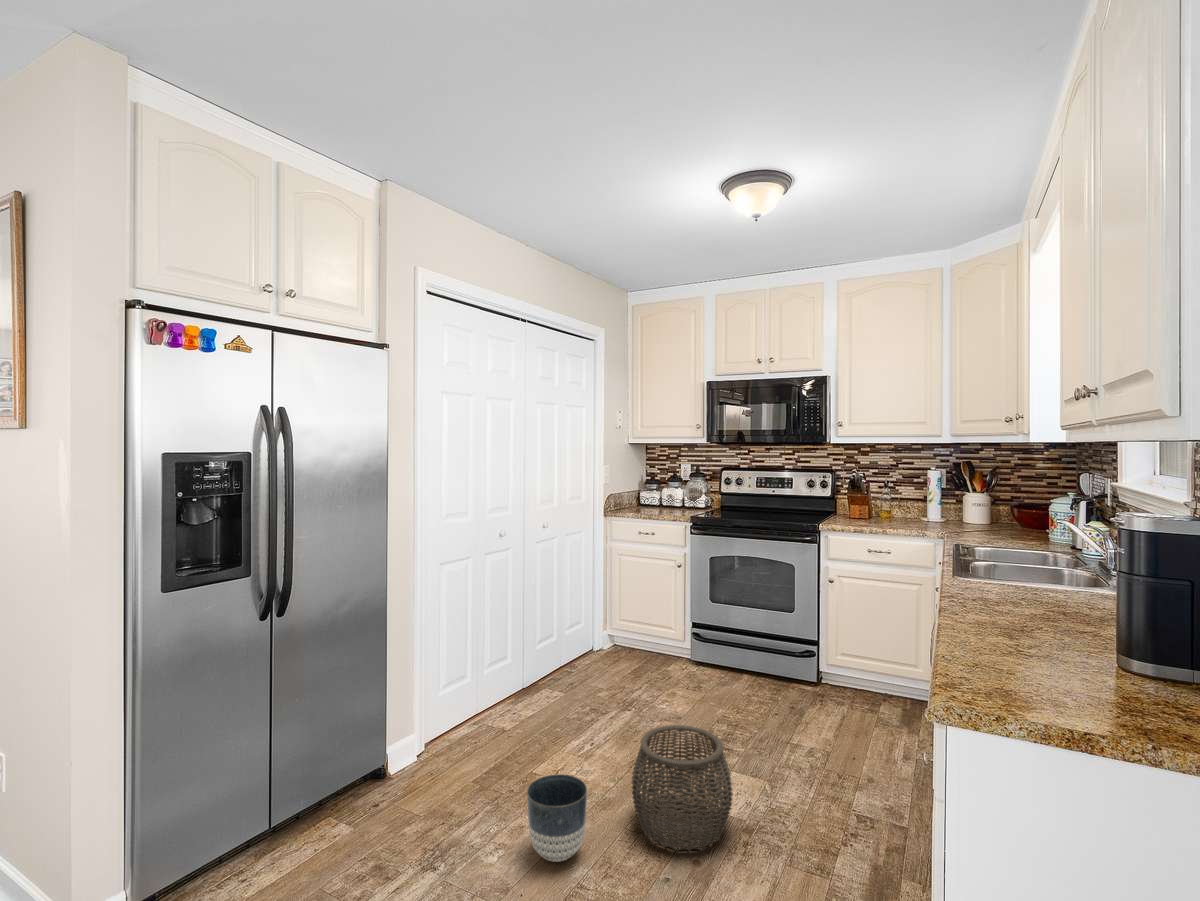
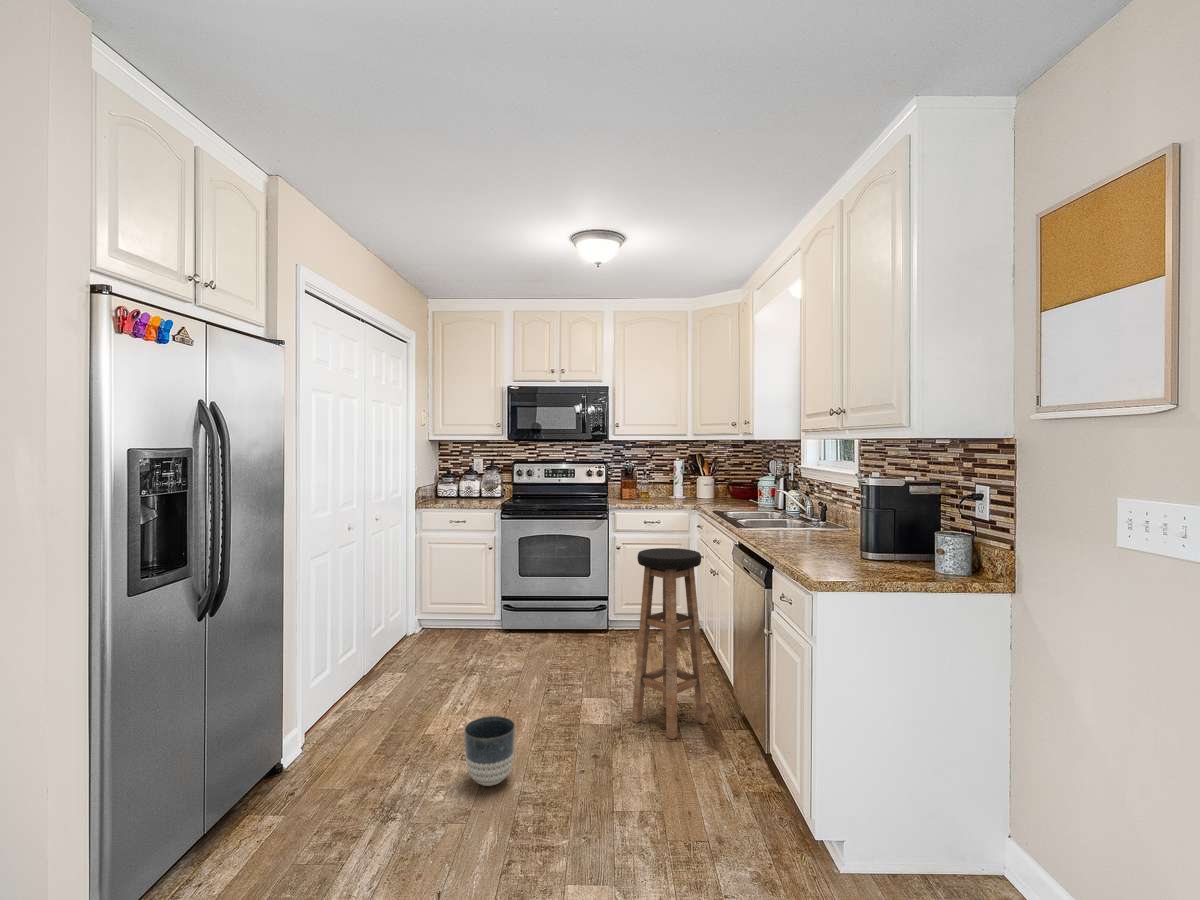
bar stool: none [776,594,887,870] -> present [632,548,708,739]
woven basket: present [632,725,732,851] -> none [531,663,610,755]

